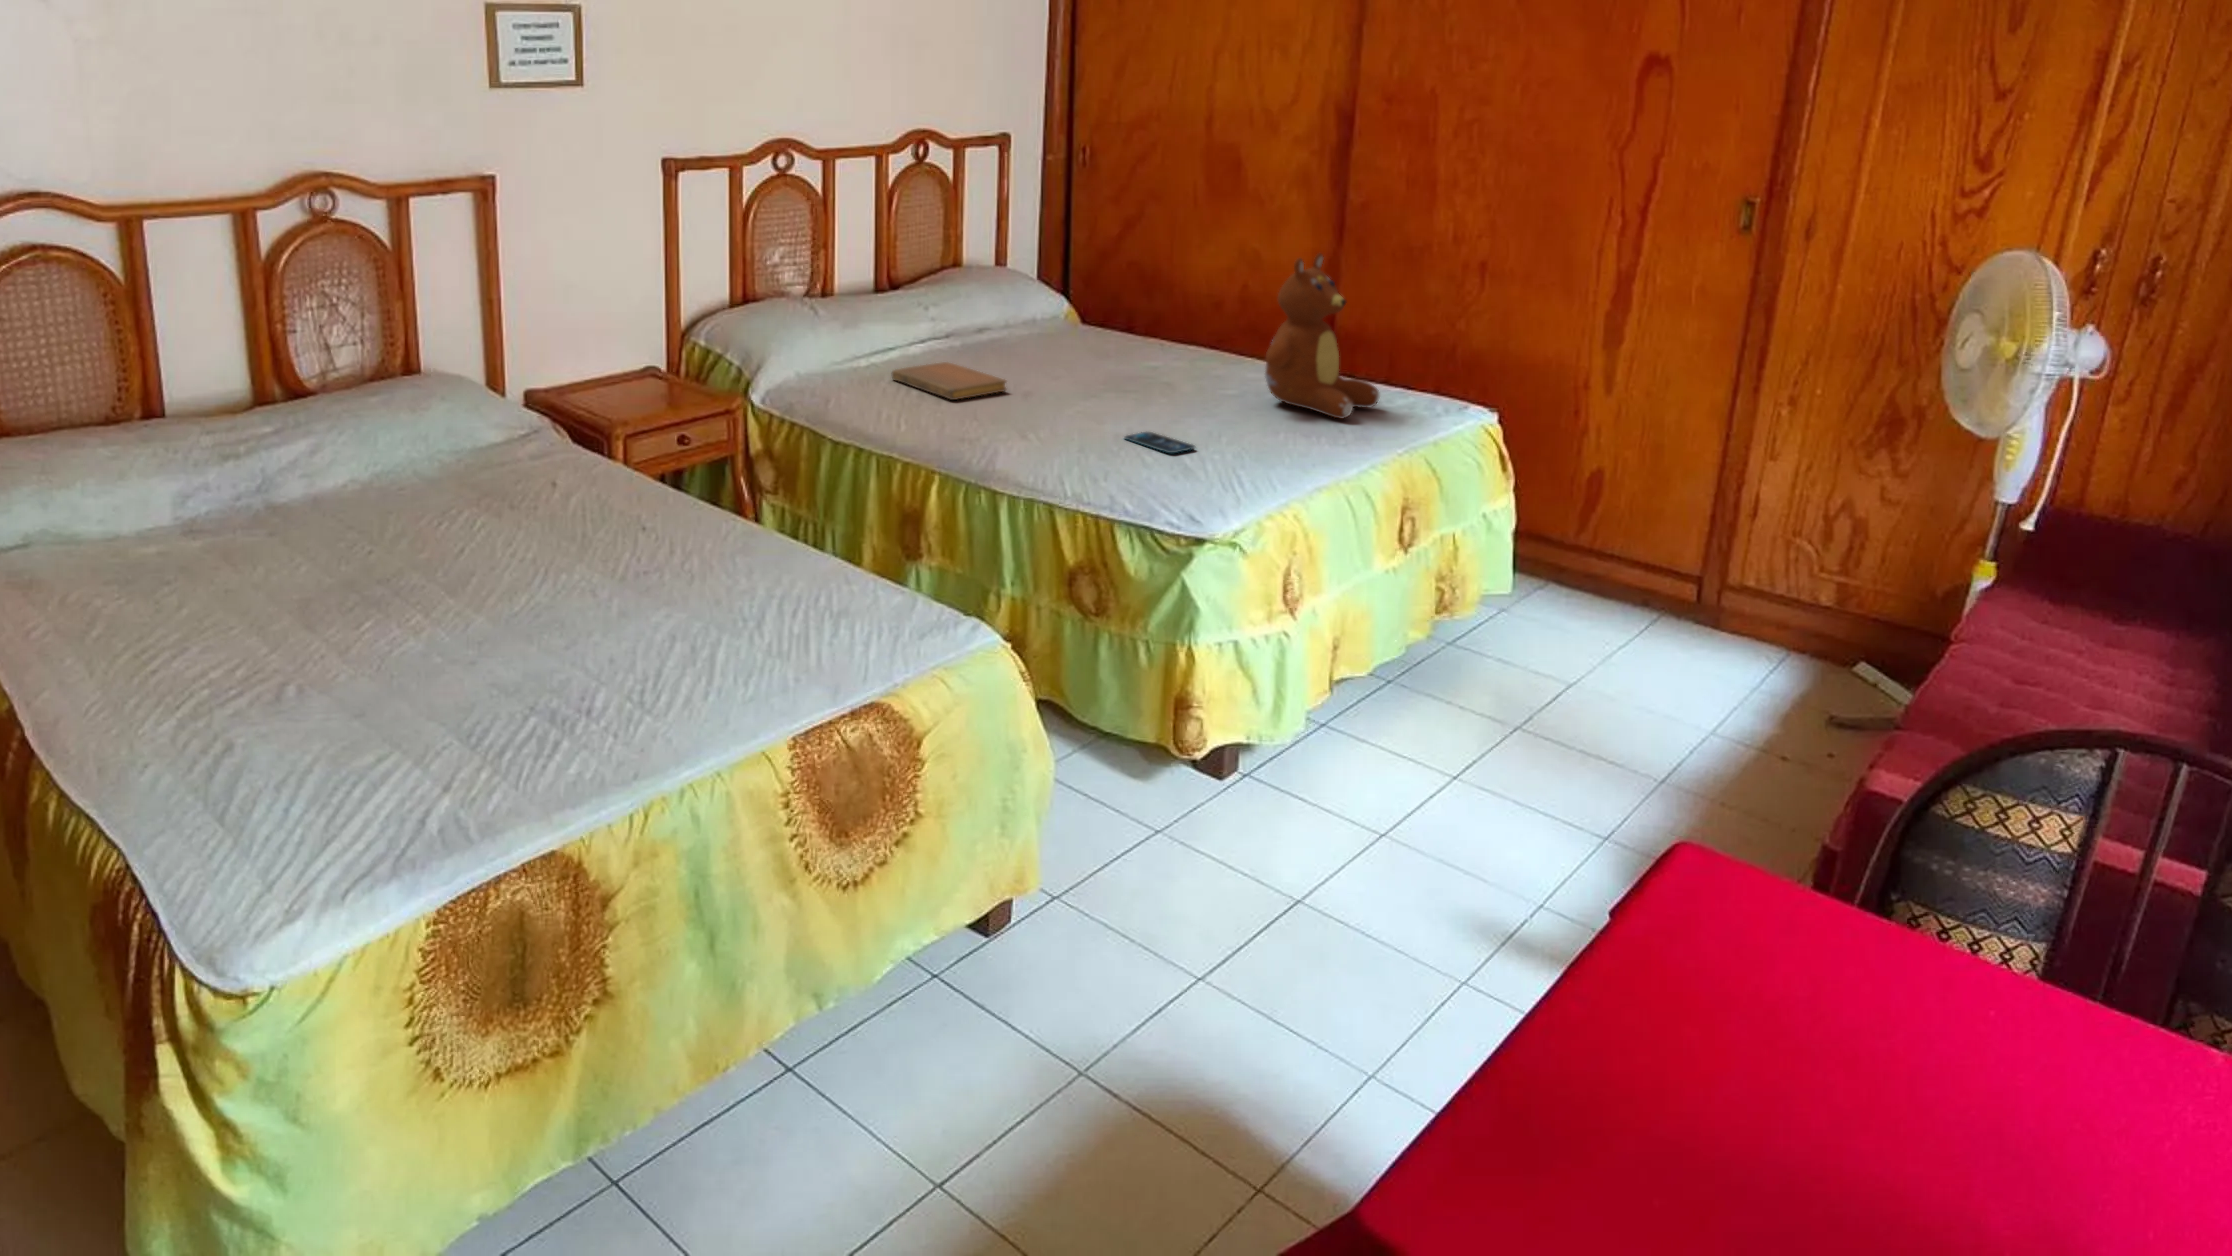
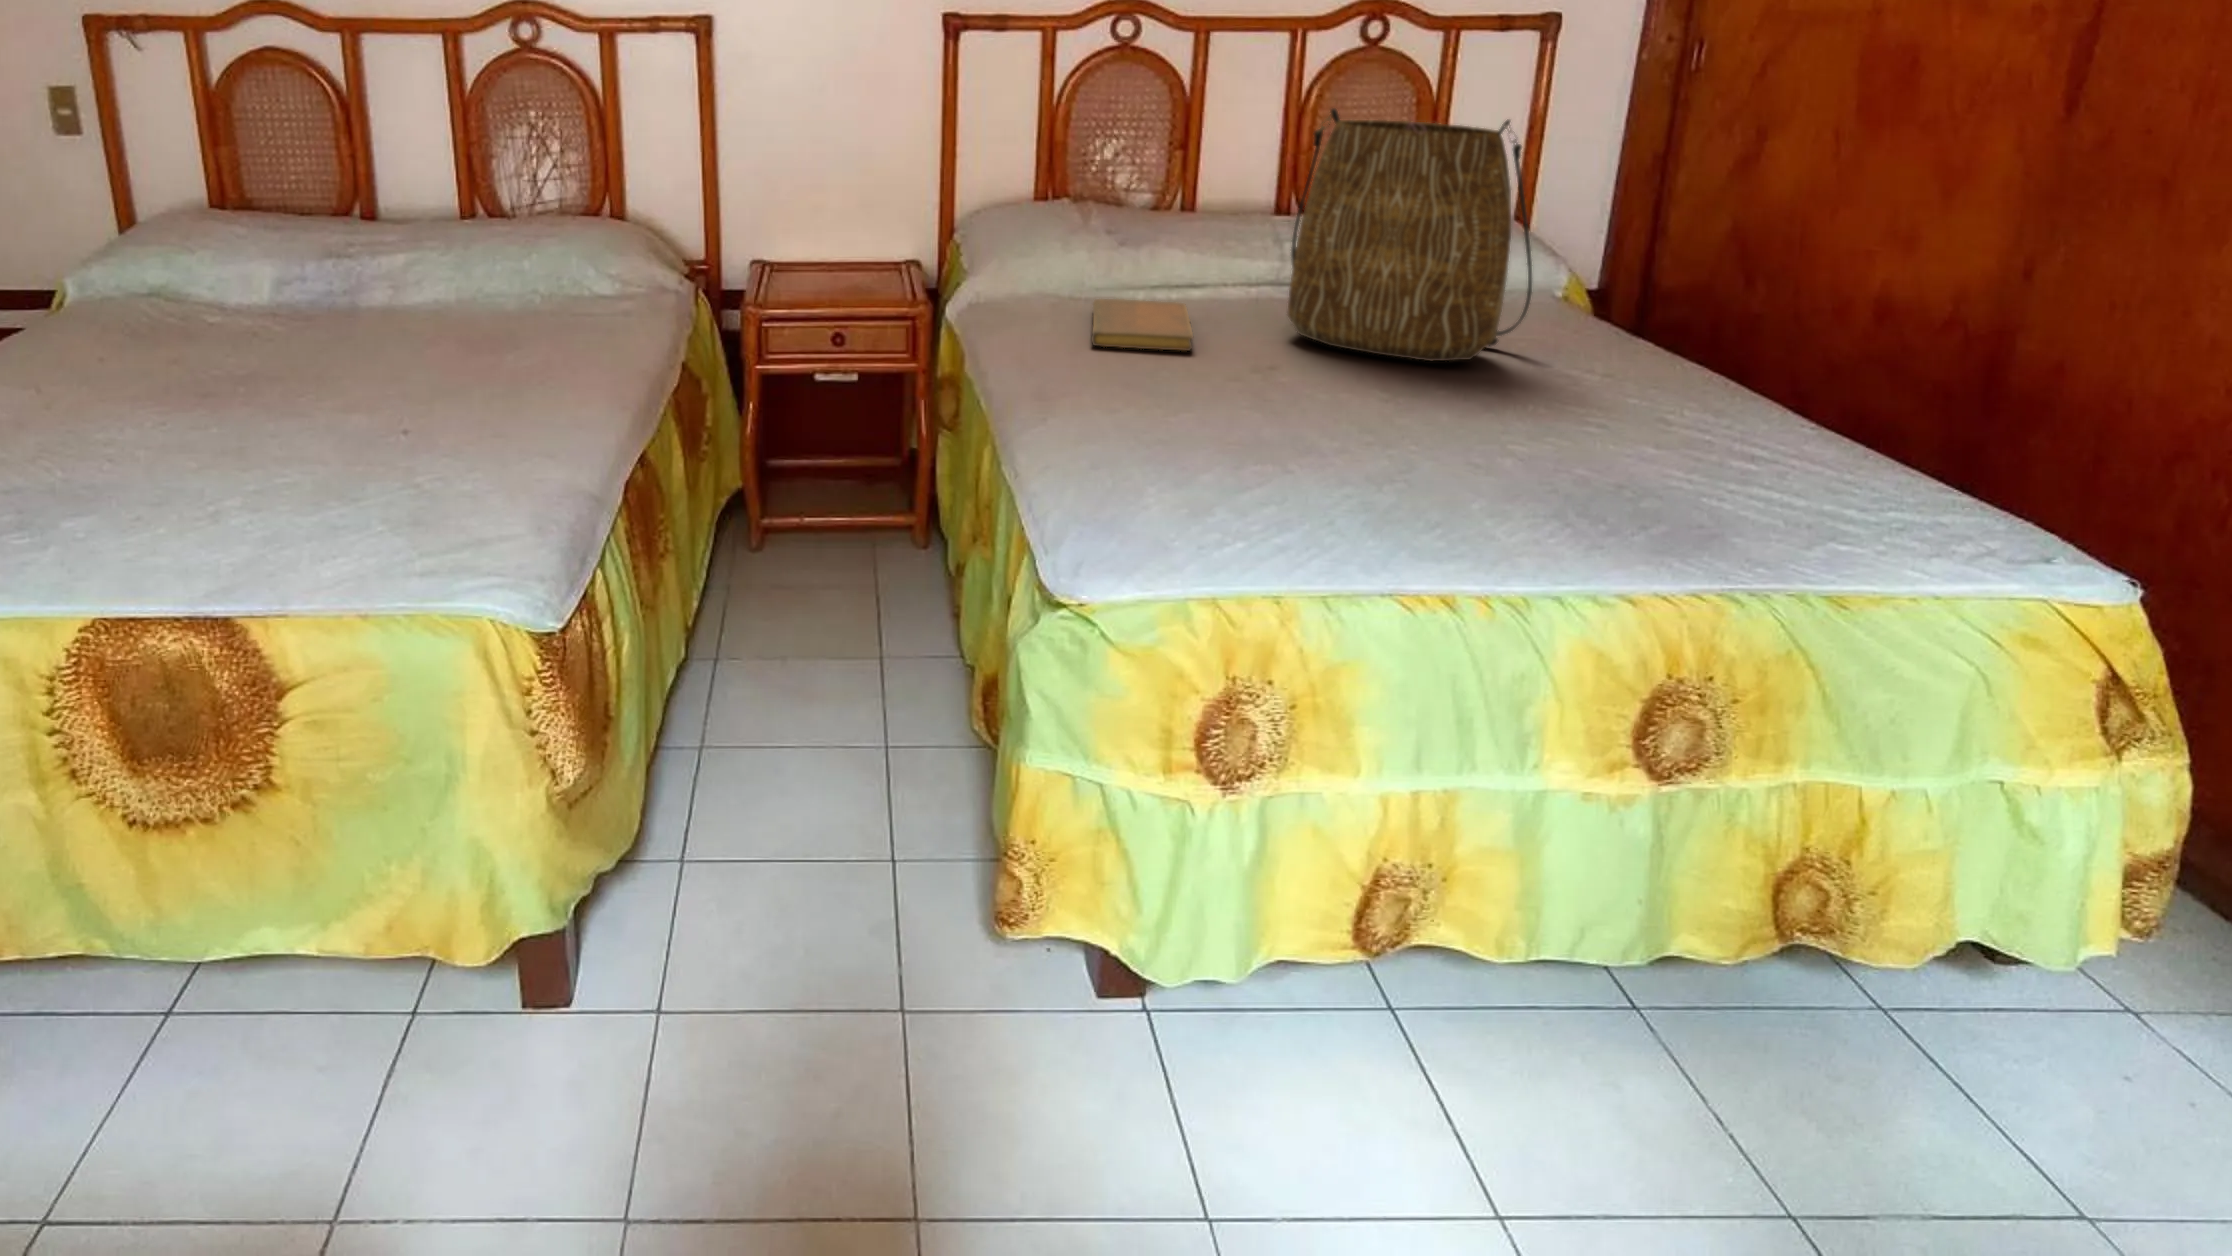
tote bag: none [1002,212,1152,372] -> present [1288,108,1532,361]
teddy bear: present [1265,253,1380,418] -> none [1528,206,1774,511]
smartphone: present [1125,432,1195,453] -> none [1185,438,1249,479]

